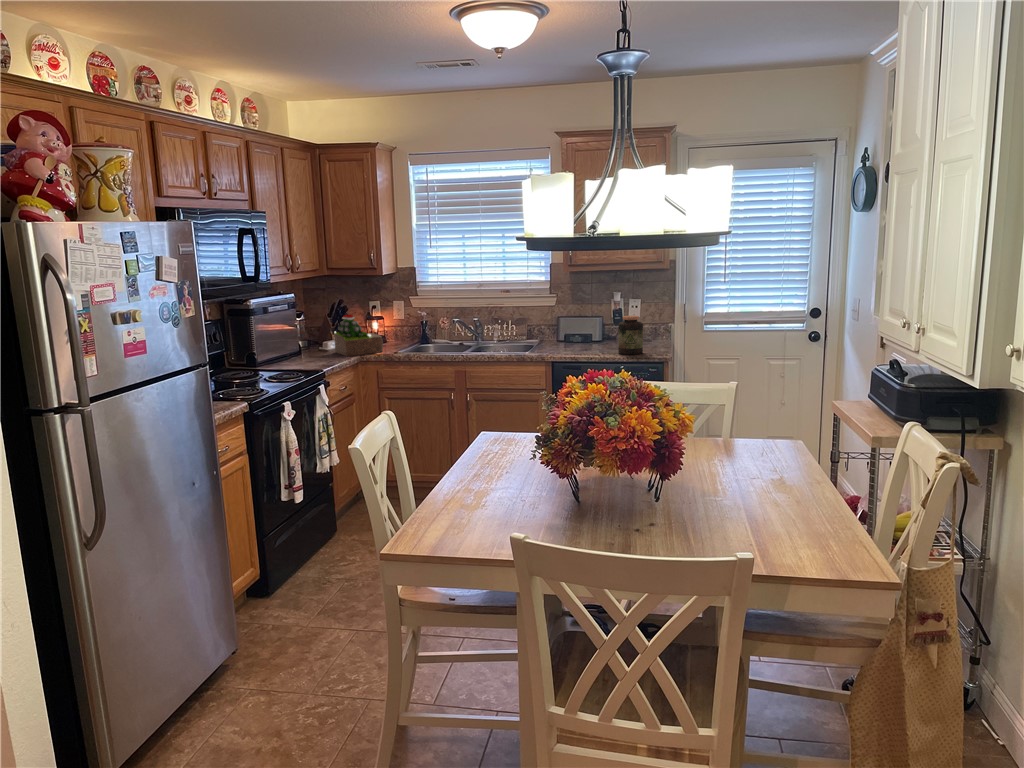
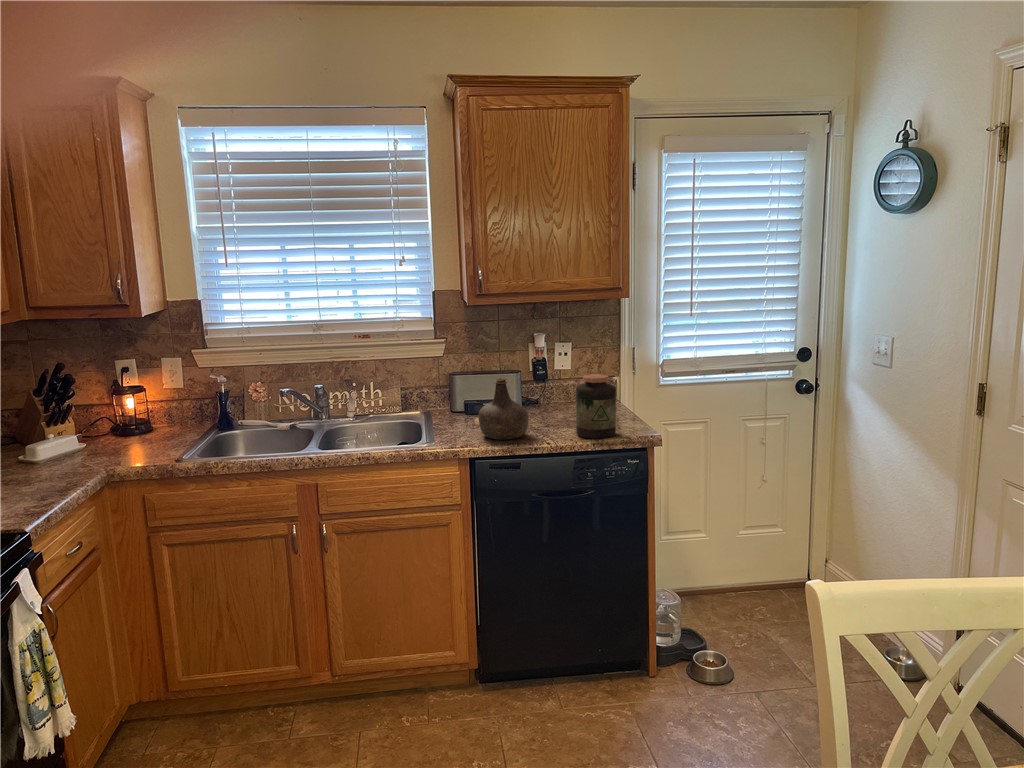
succulent plant: present [334,315,383,356] -> none [46,395,151,478]
bottle: none [561,316,591,353] -> present [479,378,528,440]

